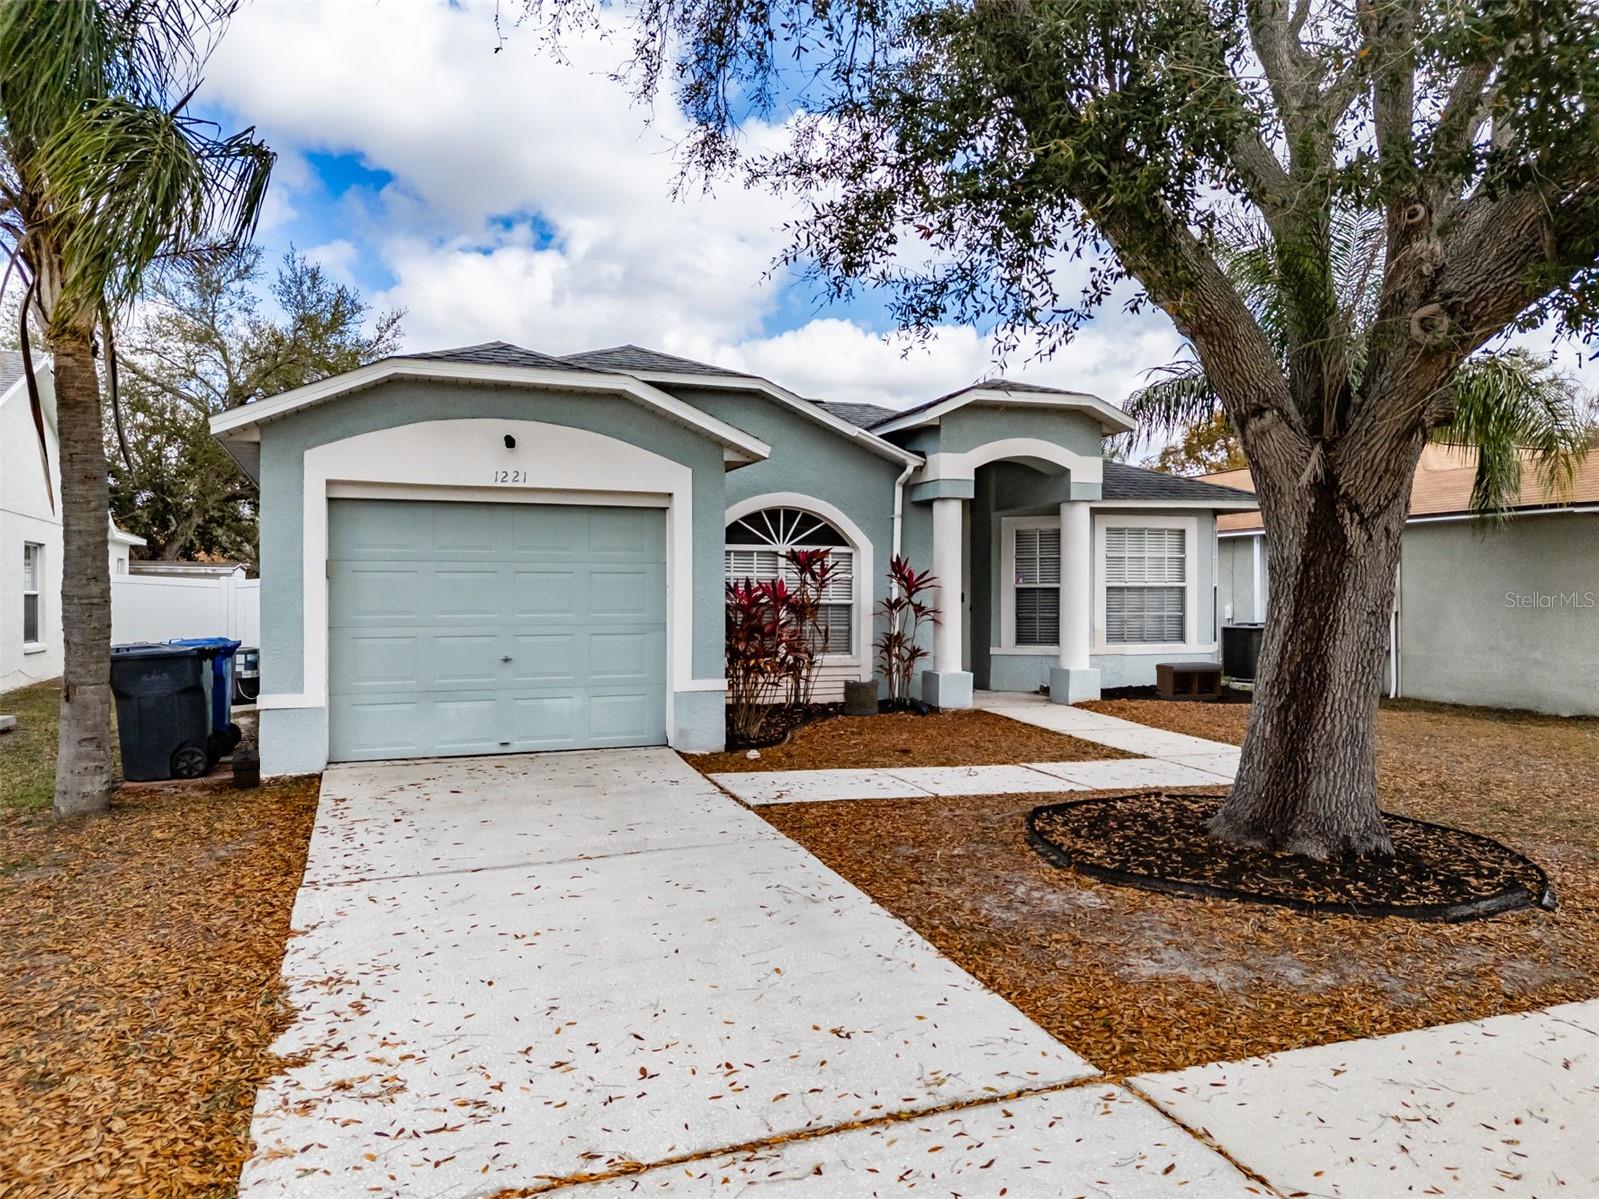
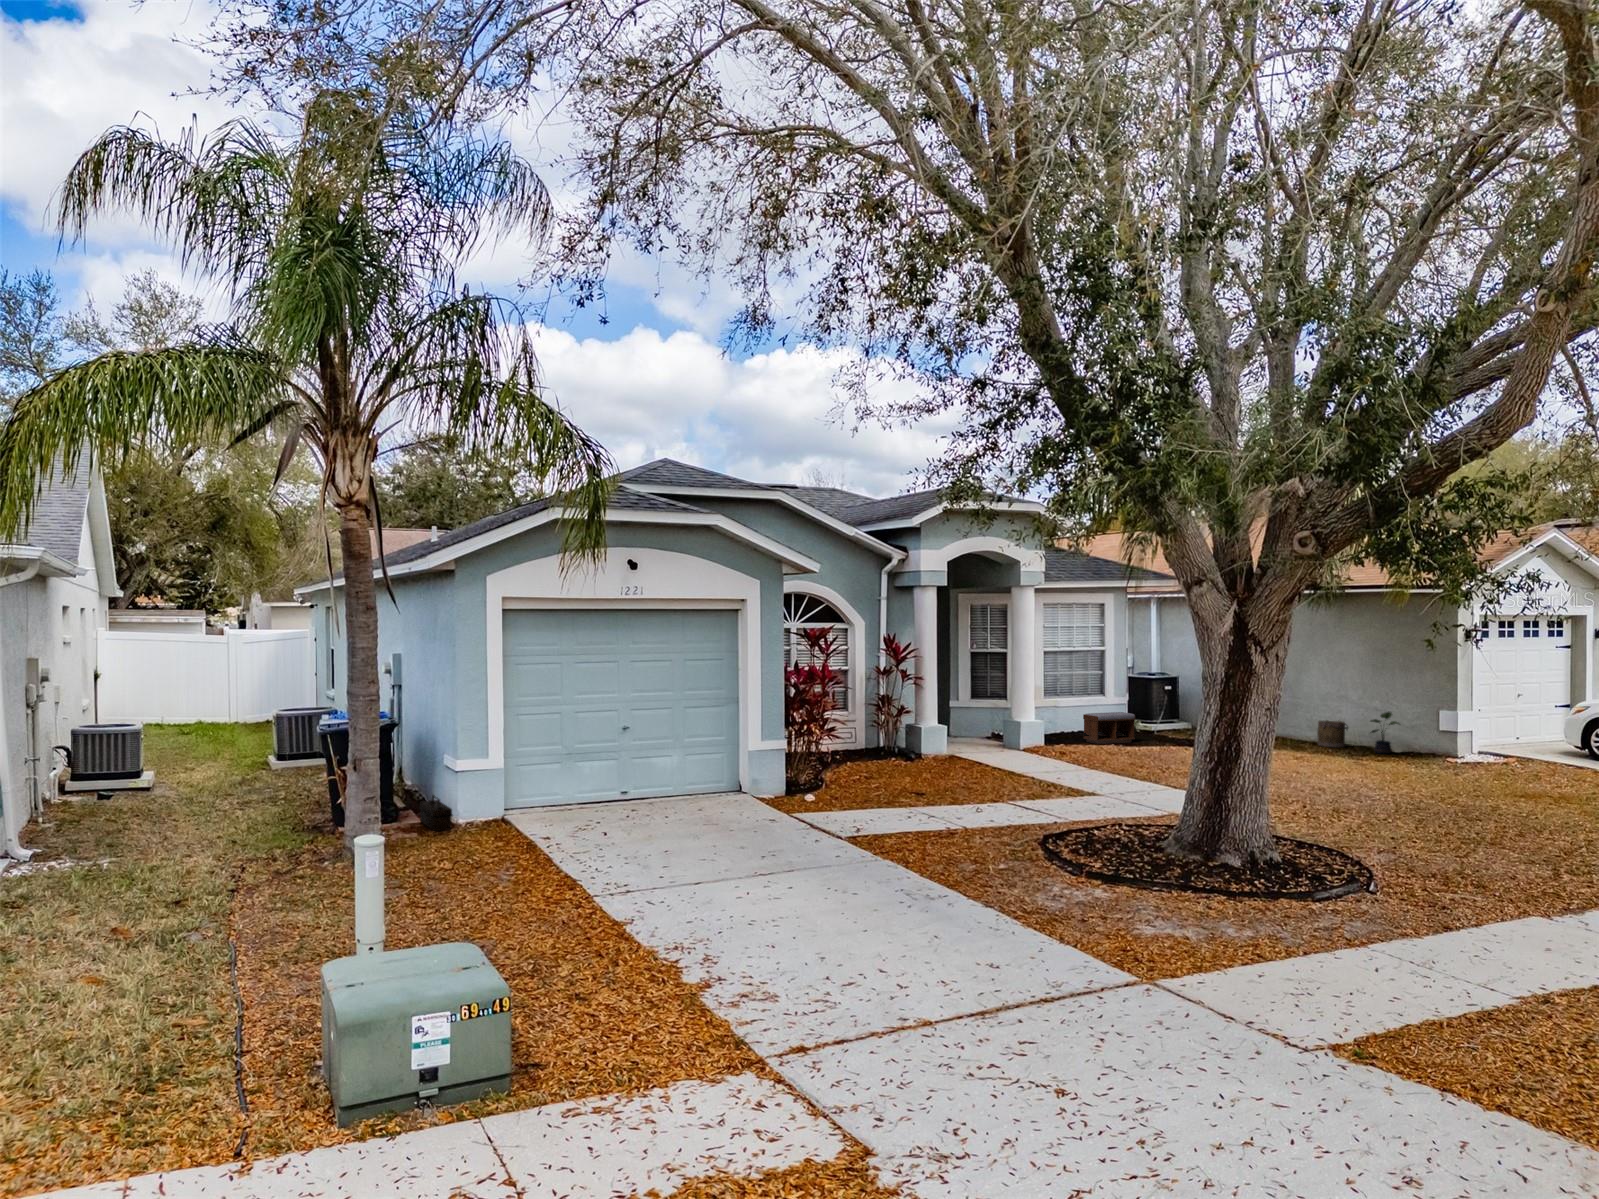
potted plant: none [1532,661,1577,716] -> present [1371,712,1400,754]
bucket: present [843,678,879,715] -> present [1317,720,1348,748]

